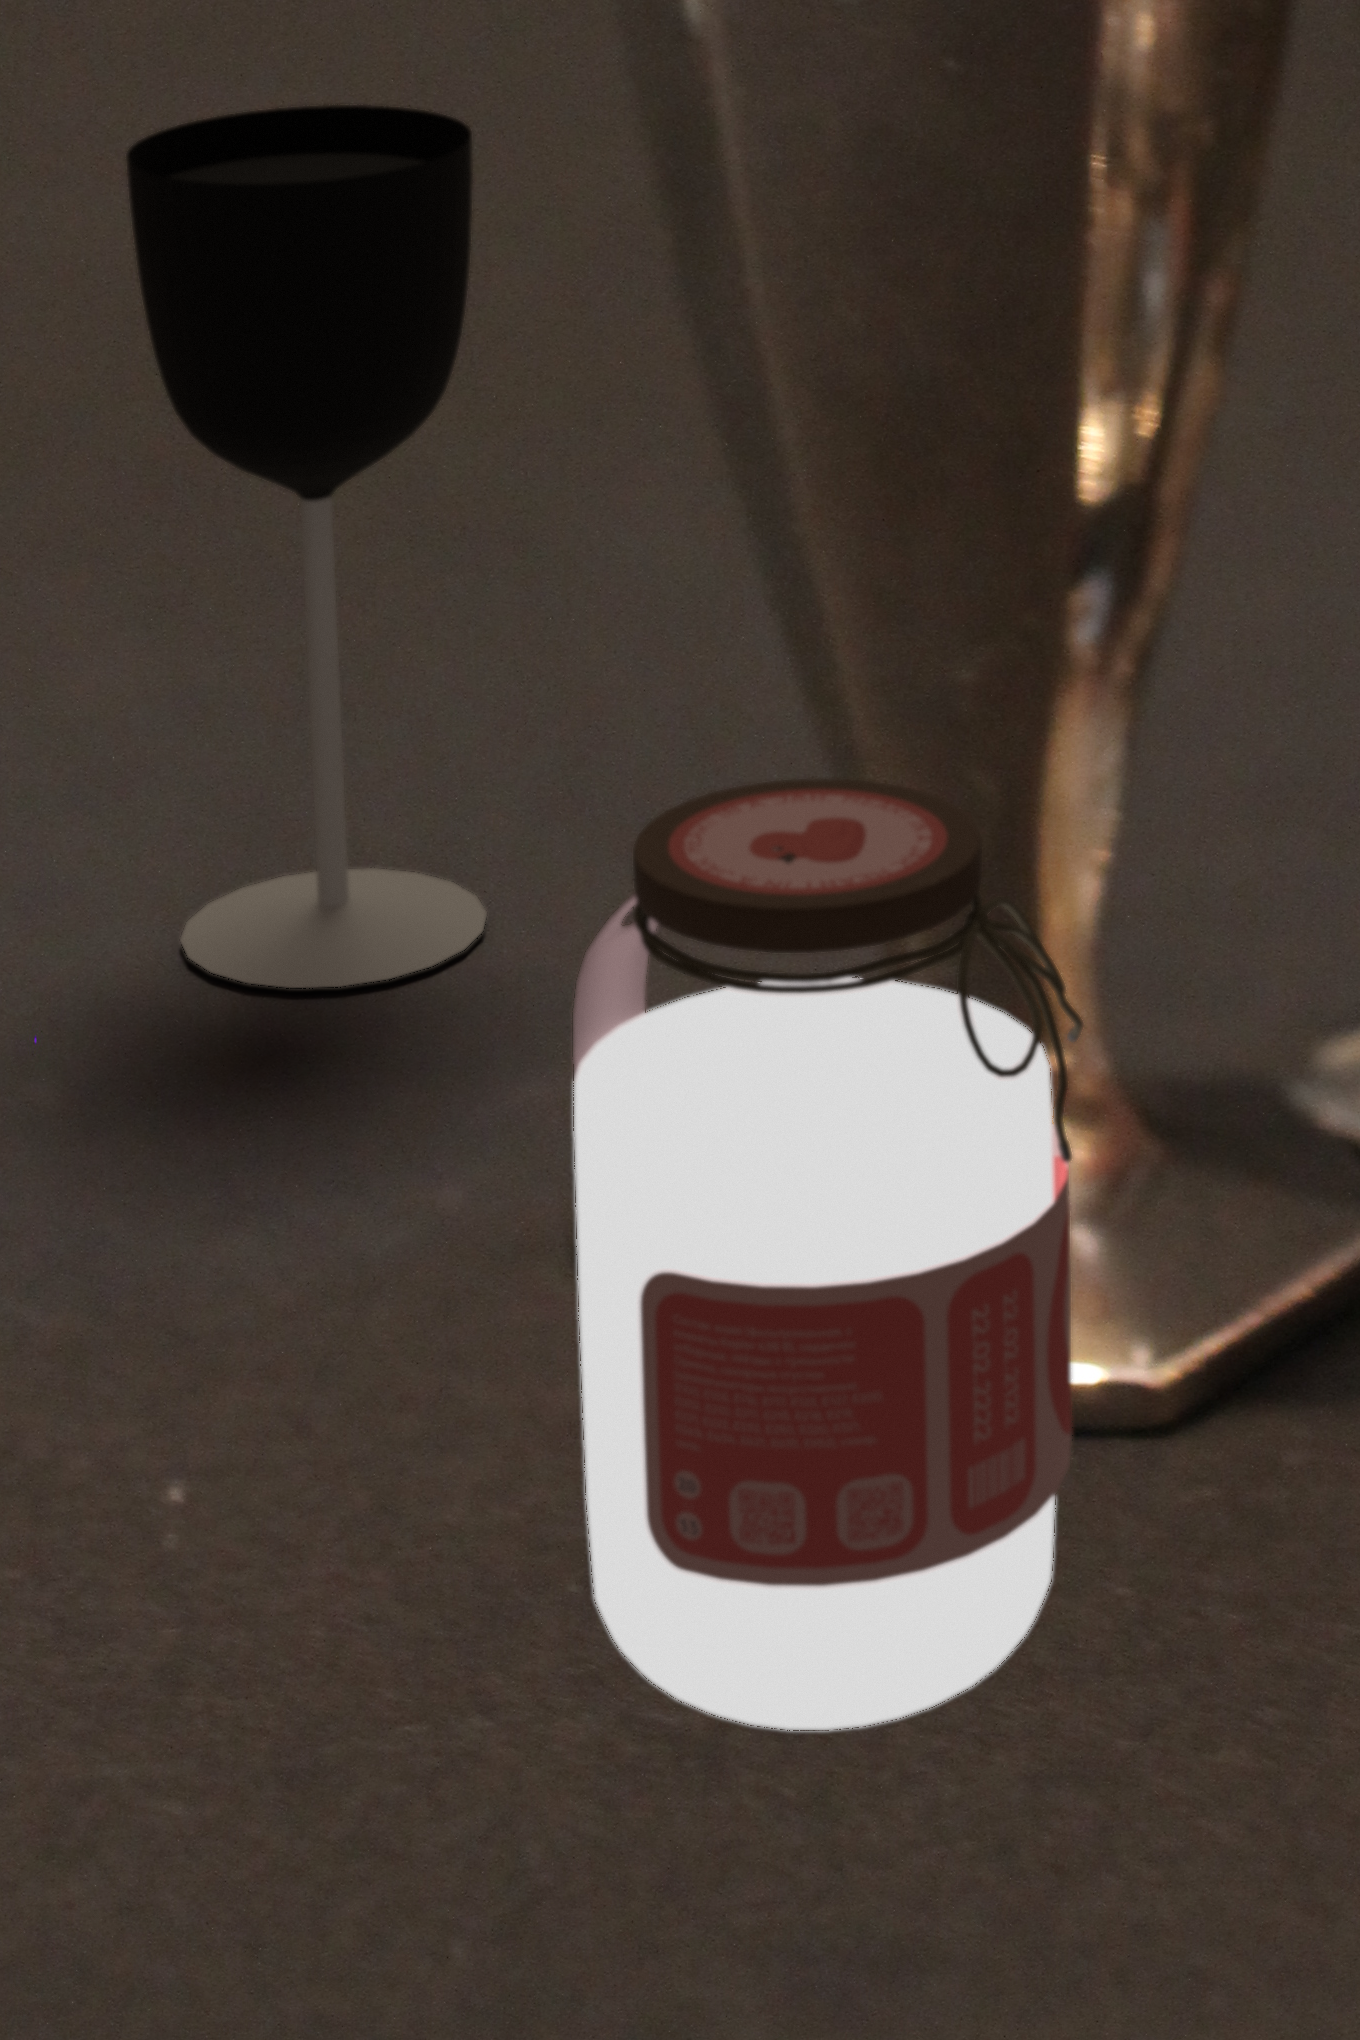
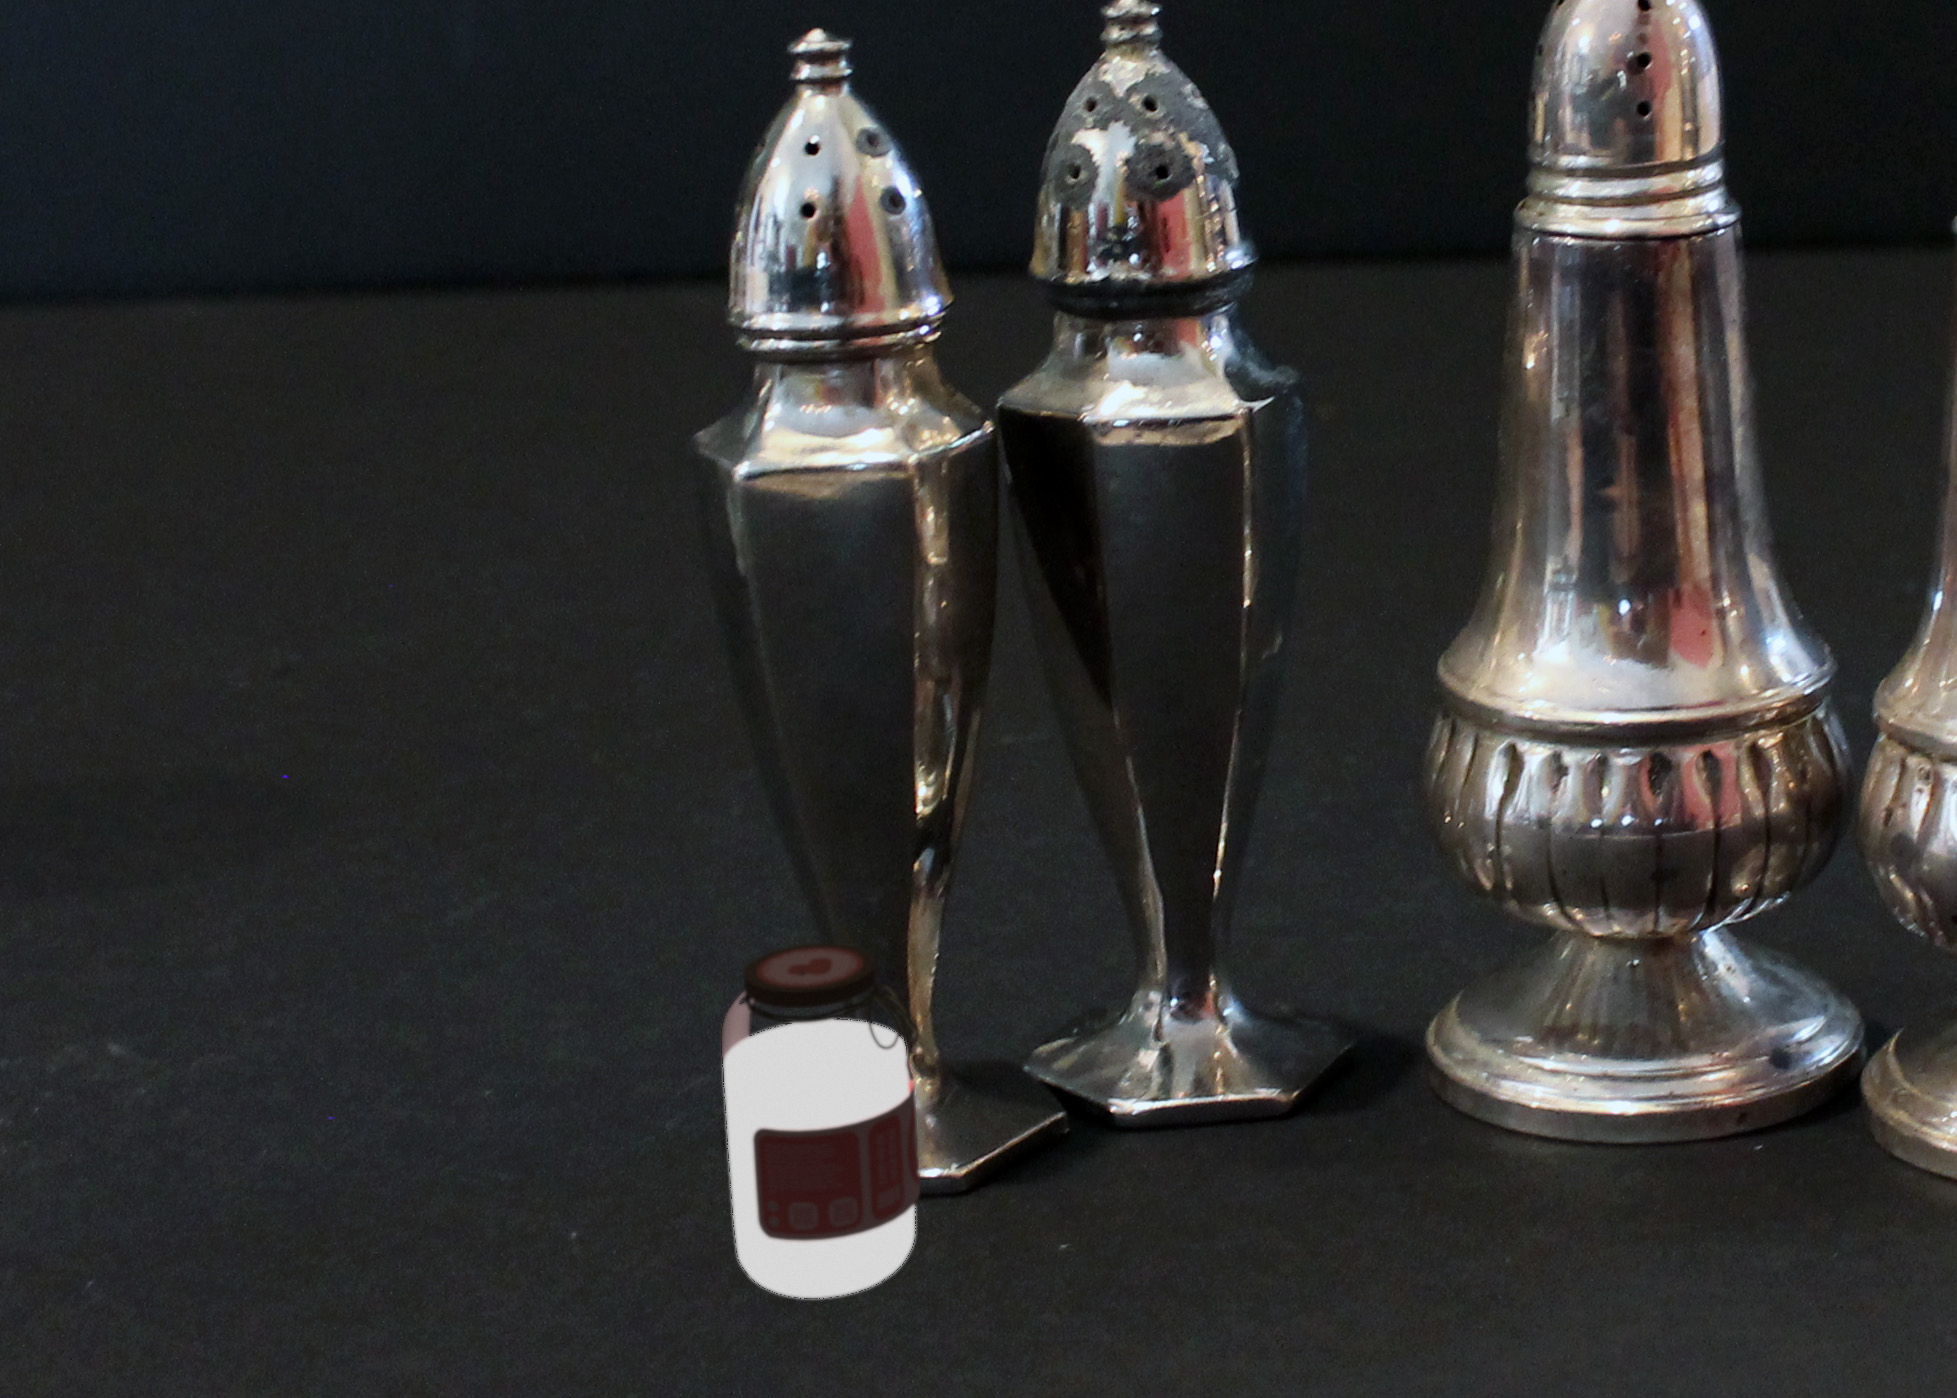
wine glass: present [126,105,487,988] -> none [496,650,670,1050]

